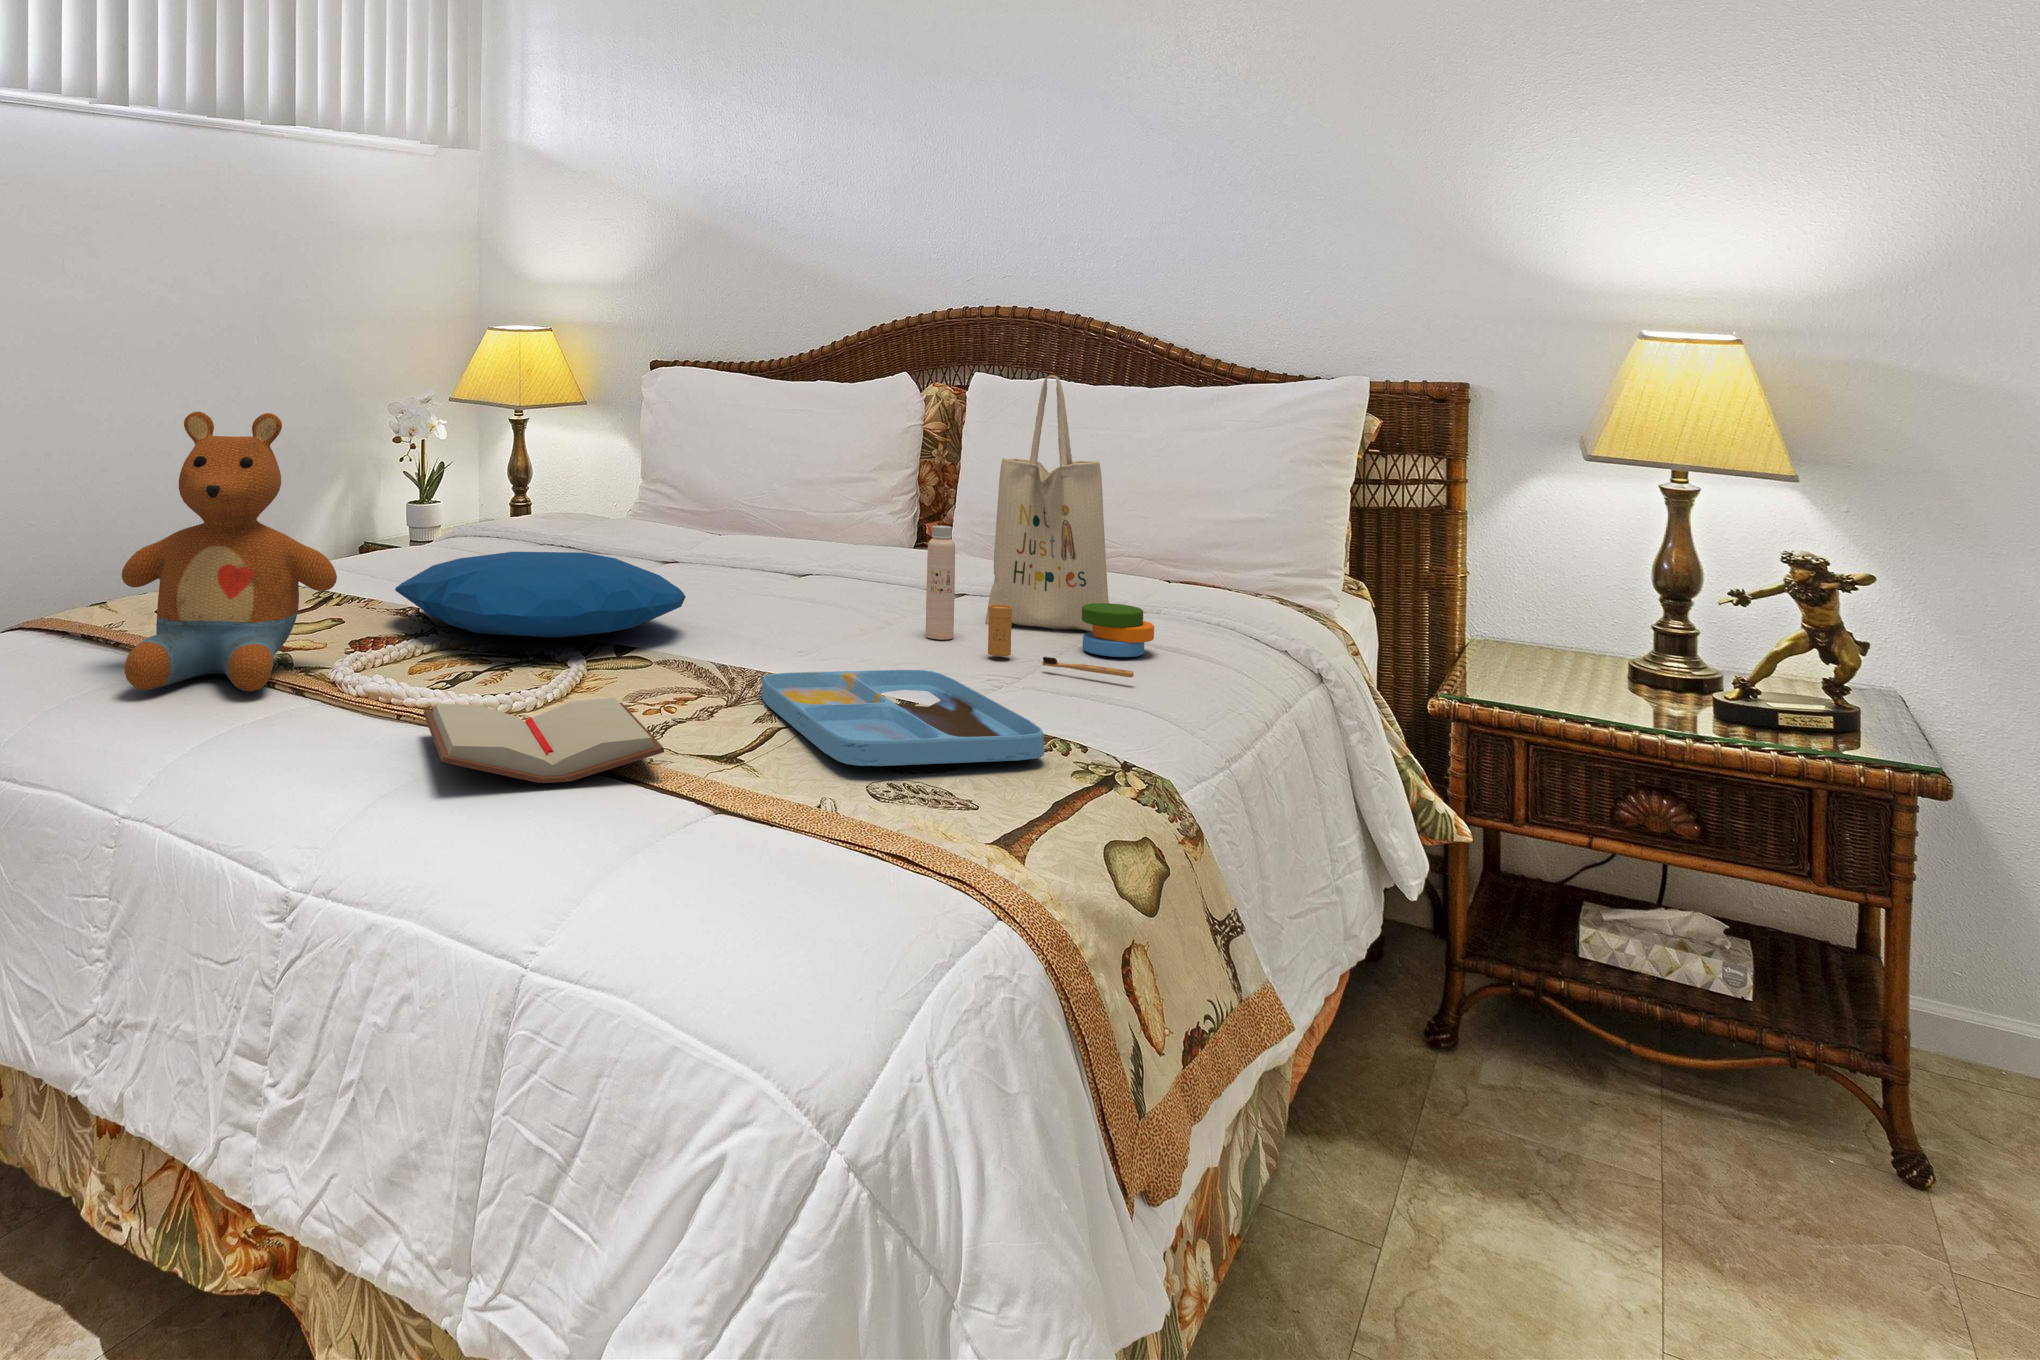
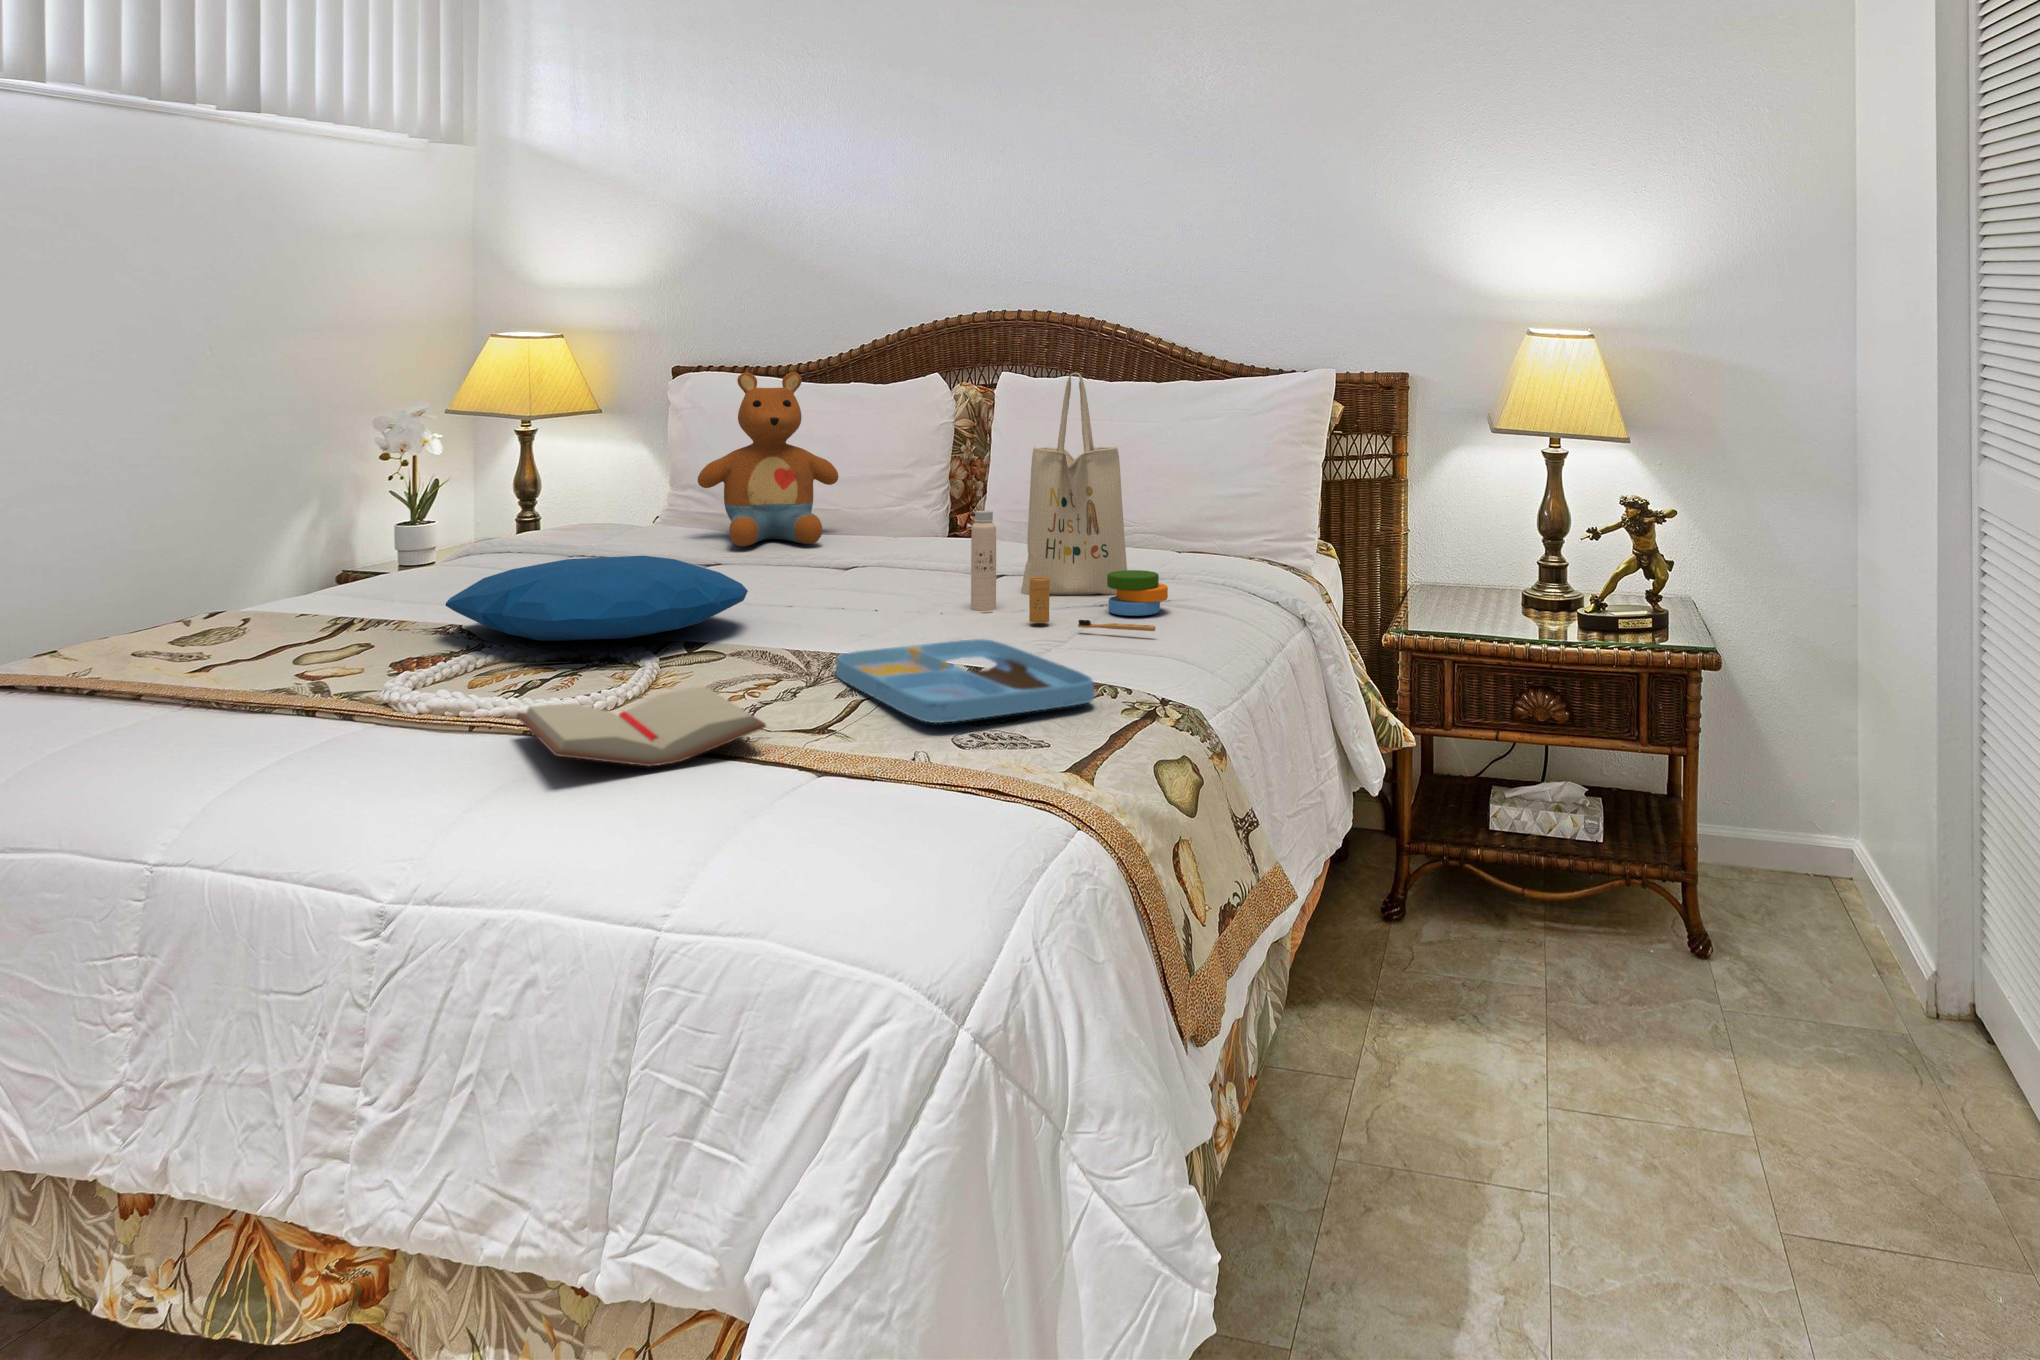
stuffed toy: present [122,412,337,692] -> present [698,372,839,547]

